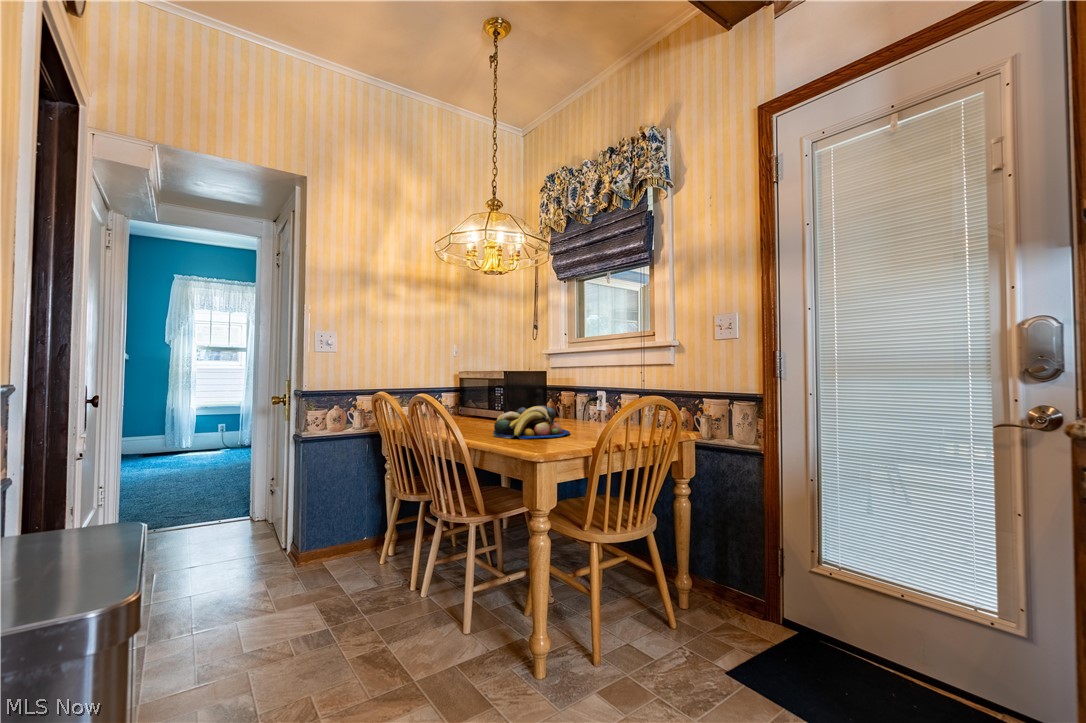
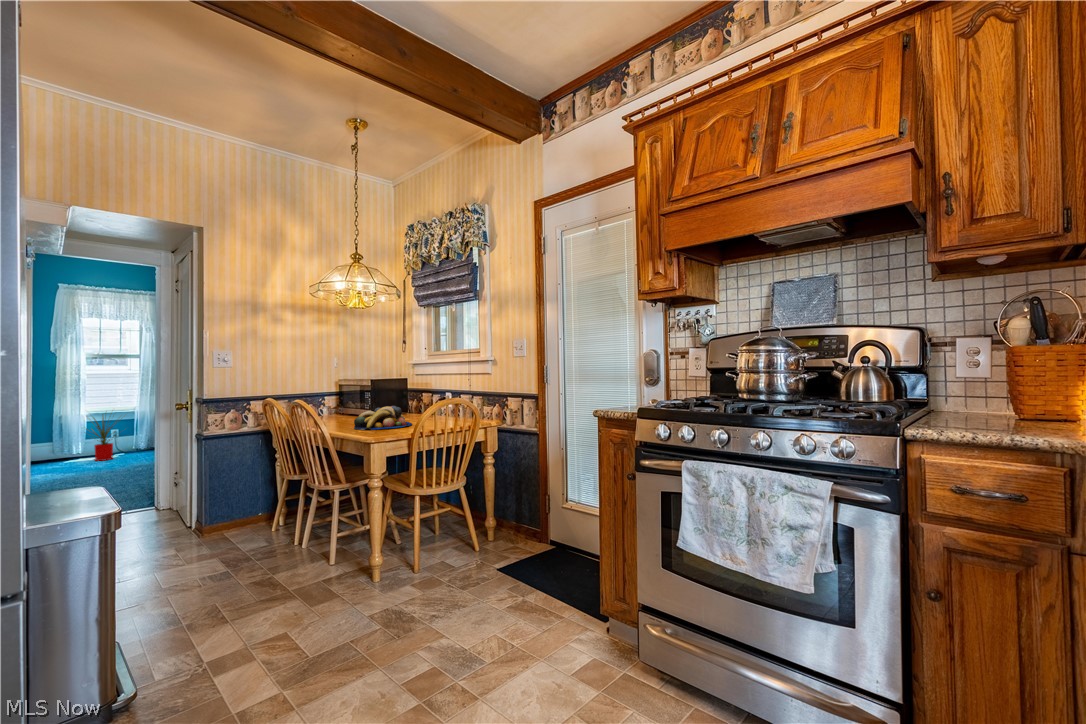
house plant: none [187,402,235,456] -> present [94,416,115,461]

